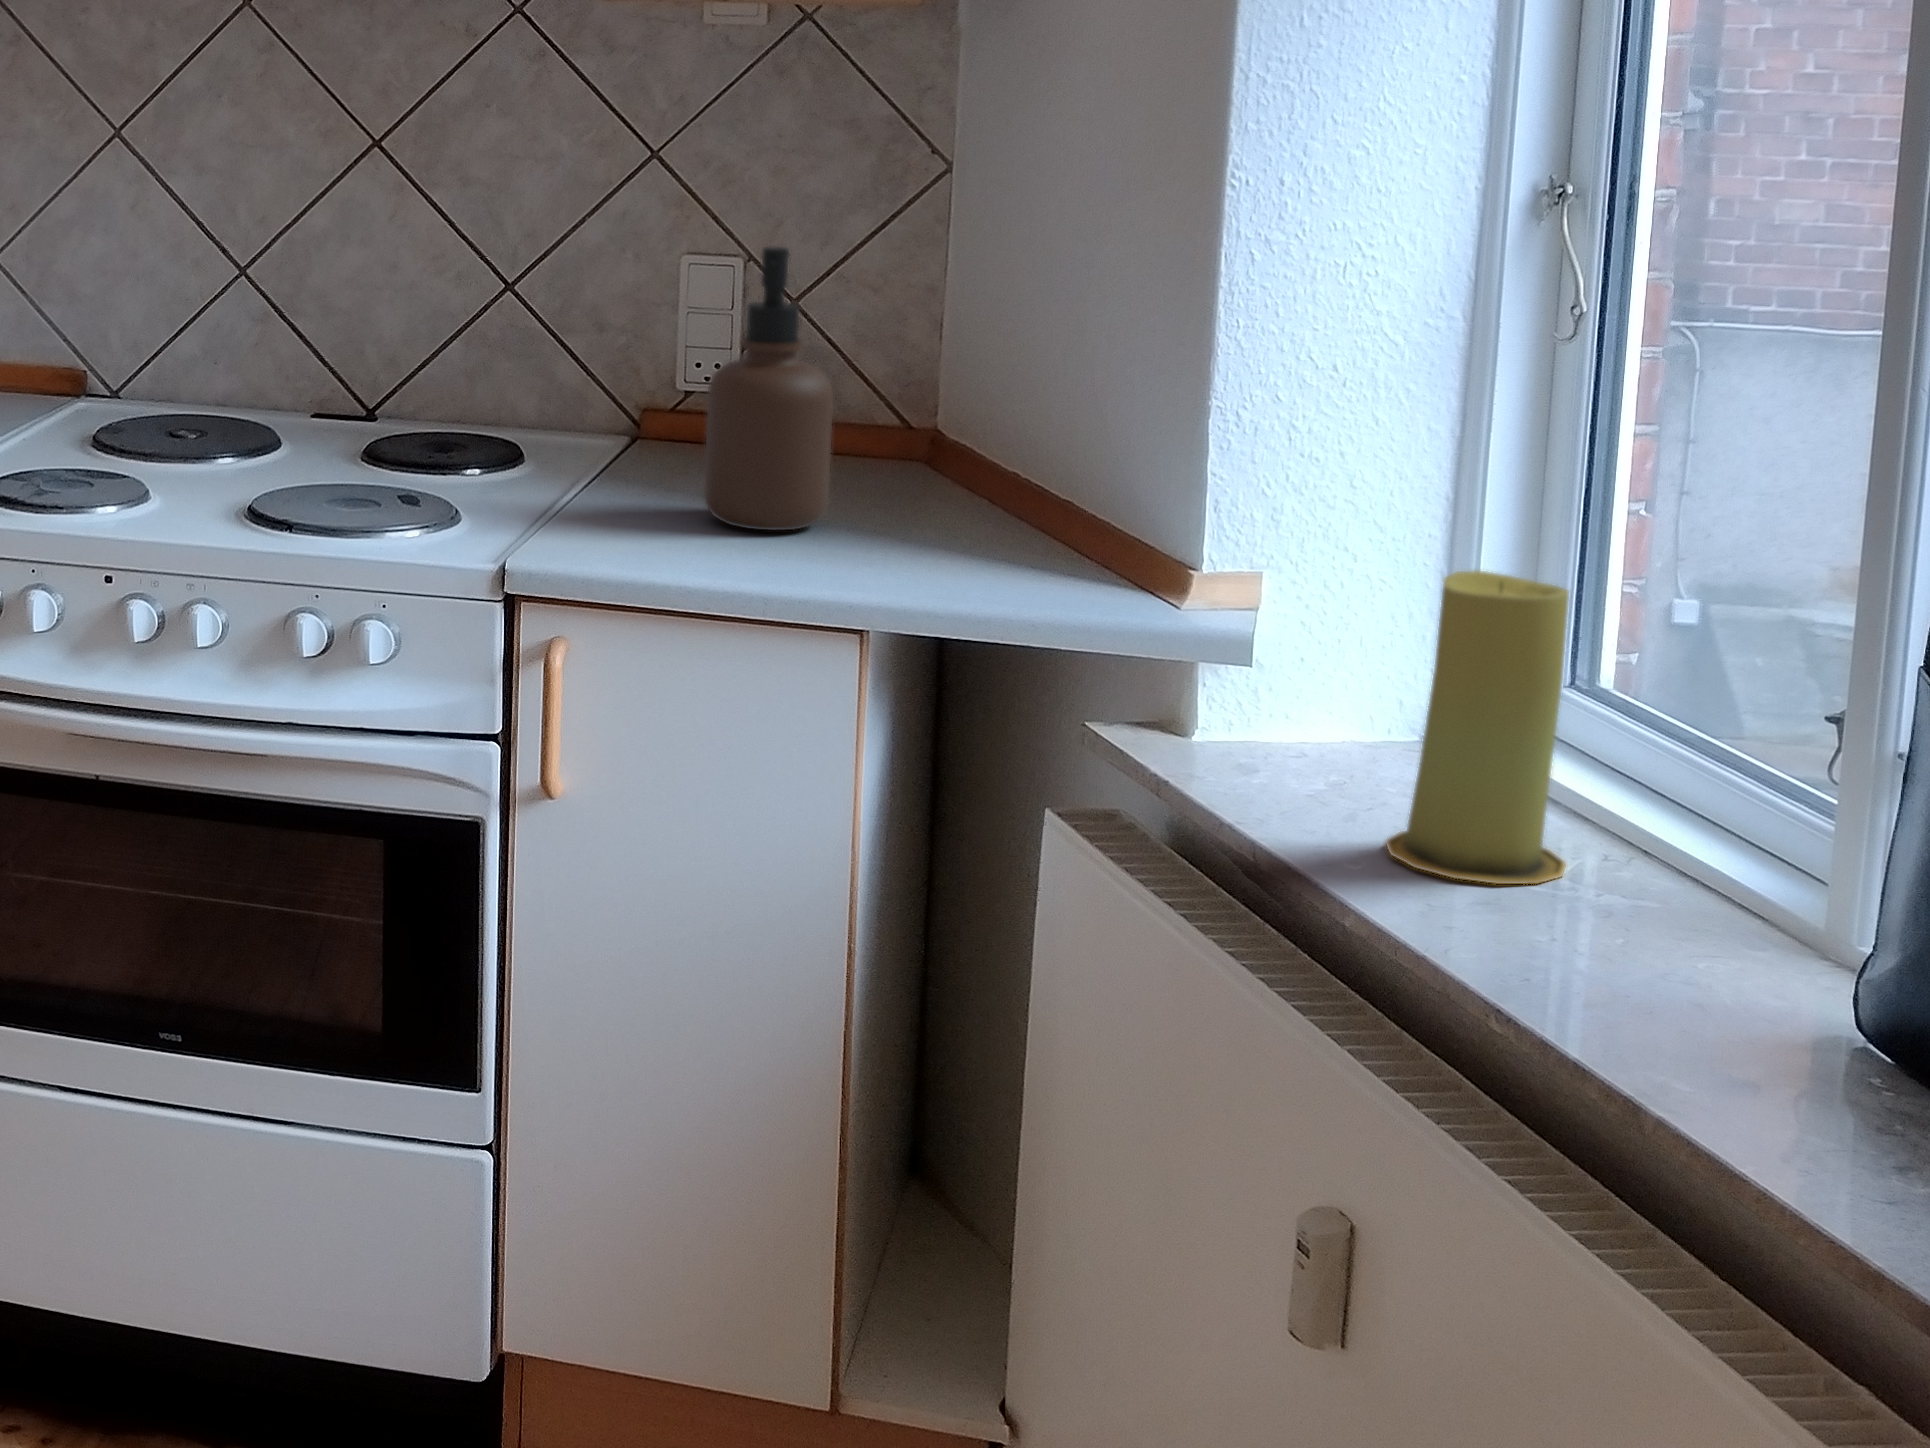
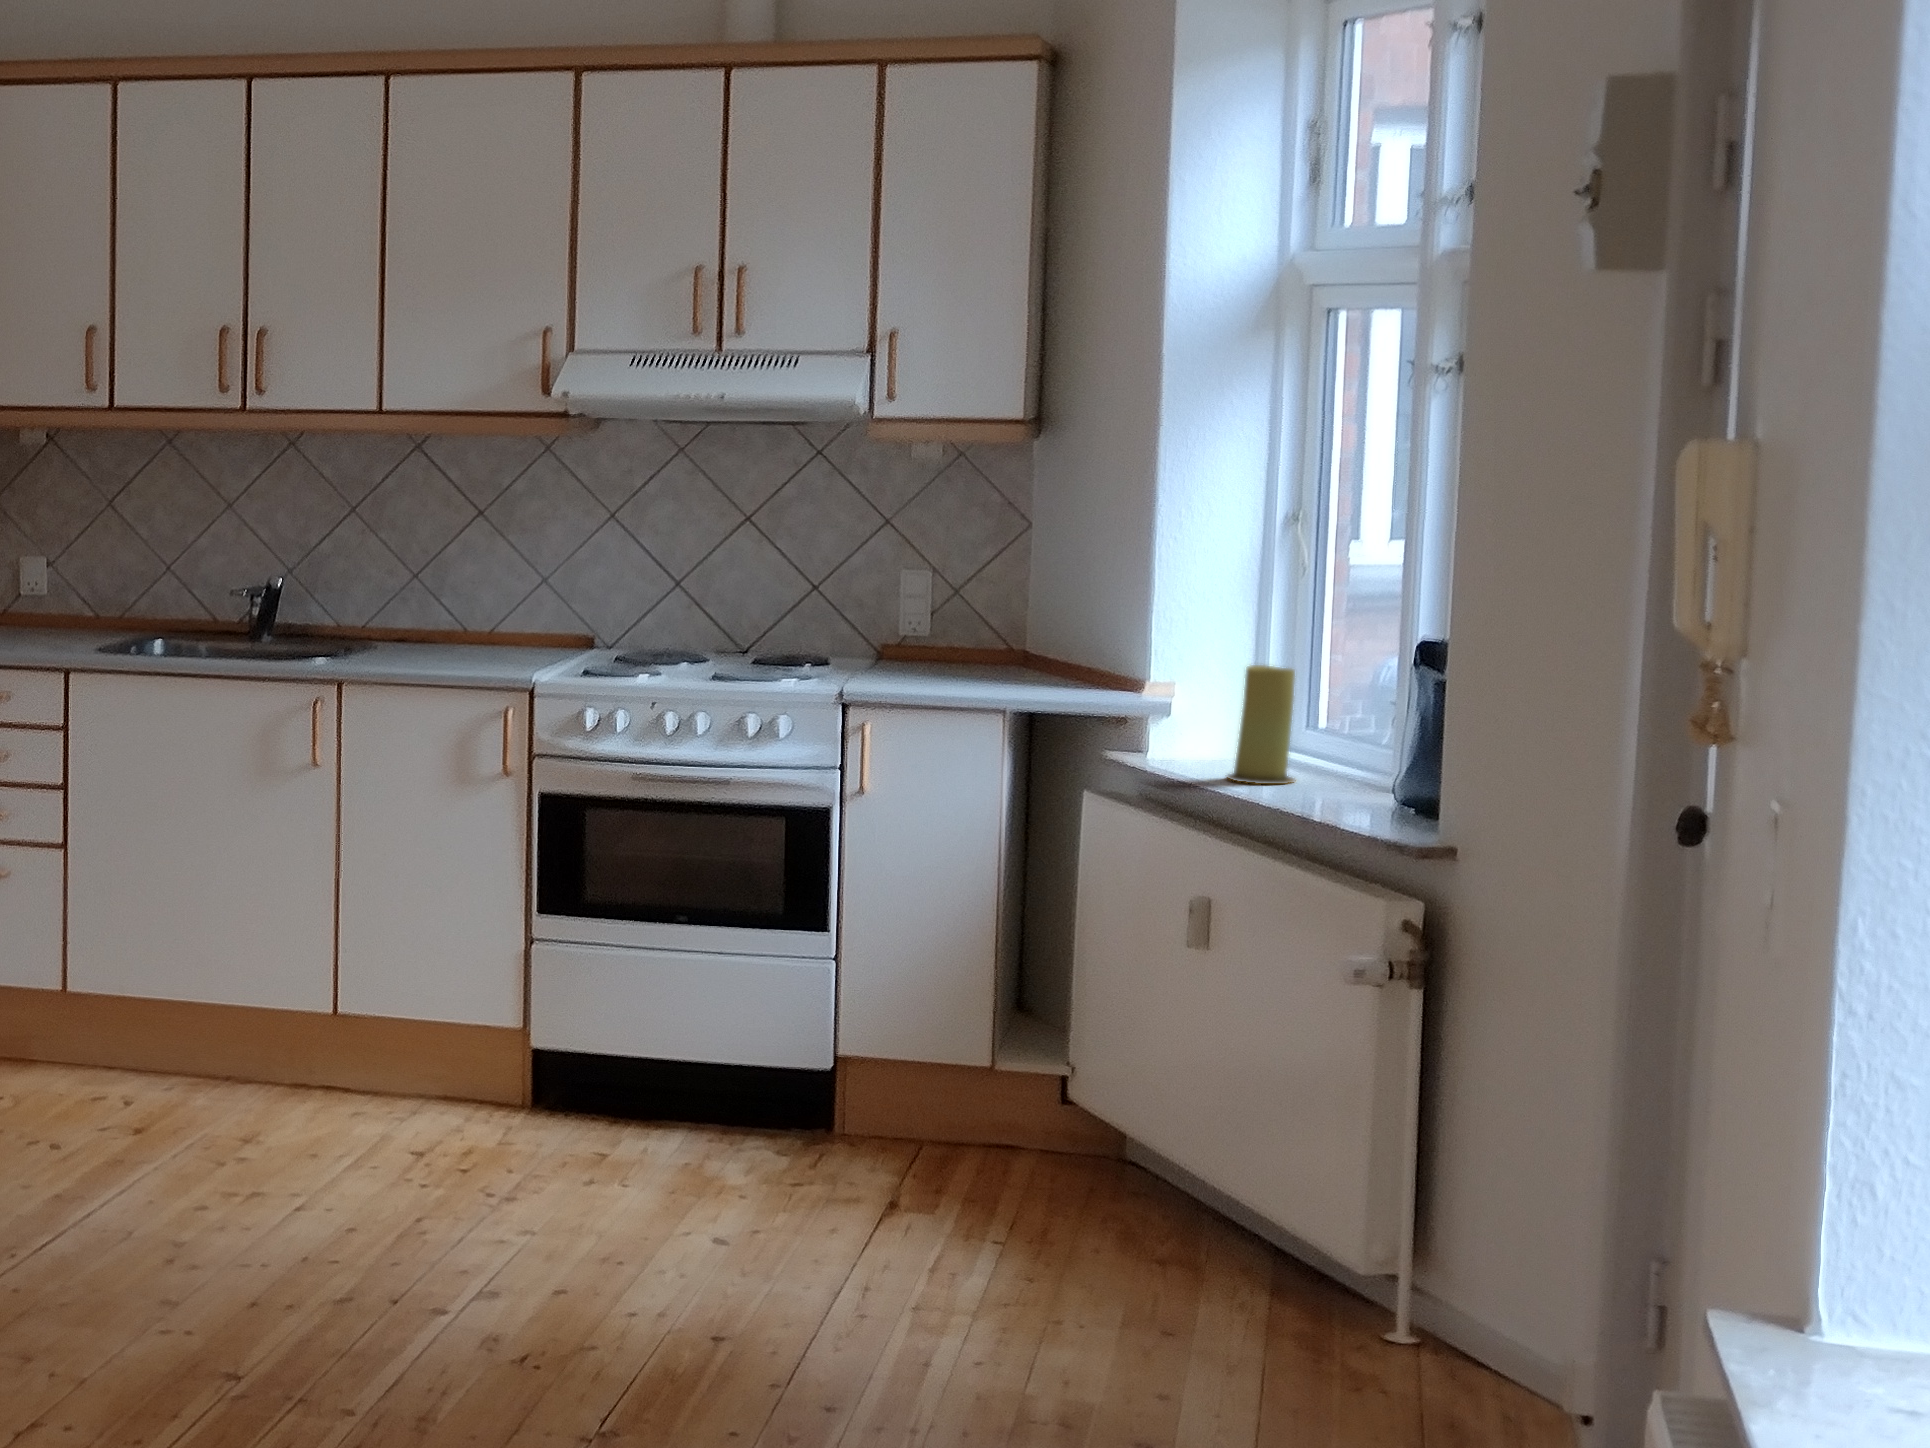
soap dispenser: present [704,247,833,530] -> none [923,555,982,684]

